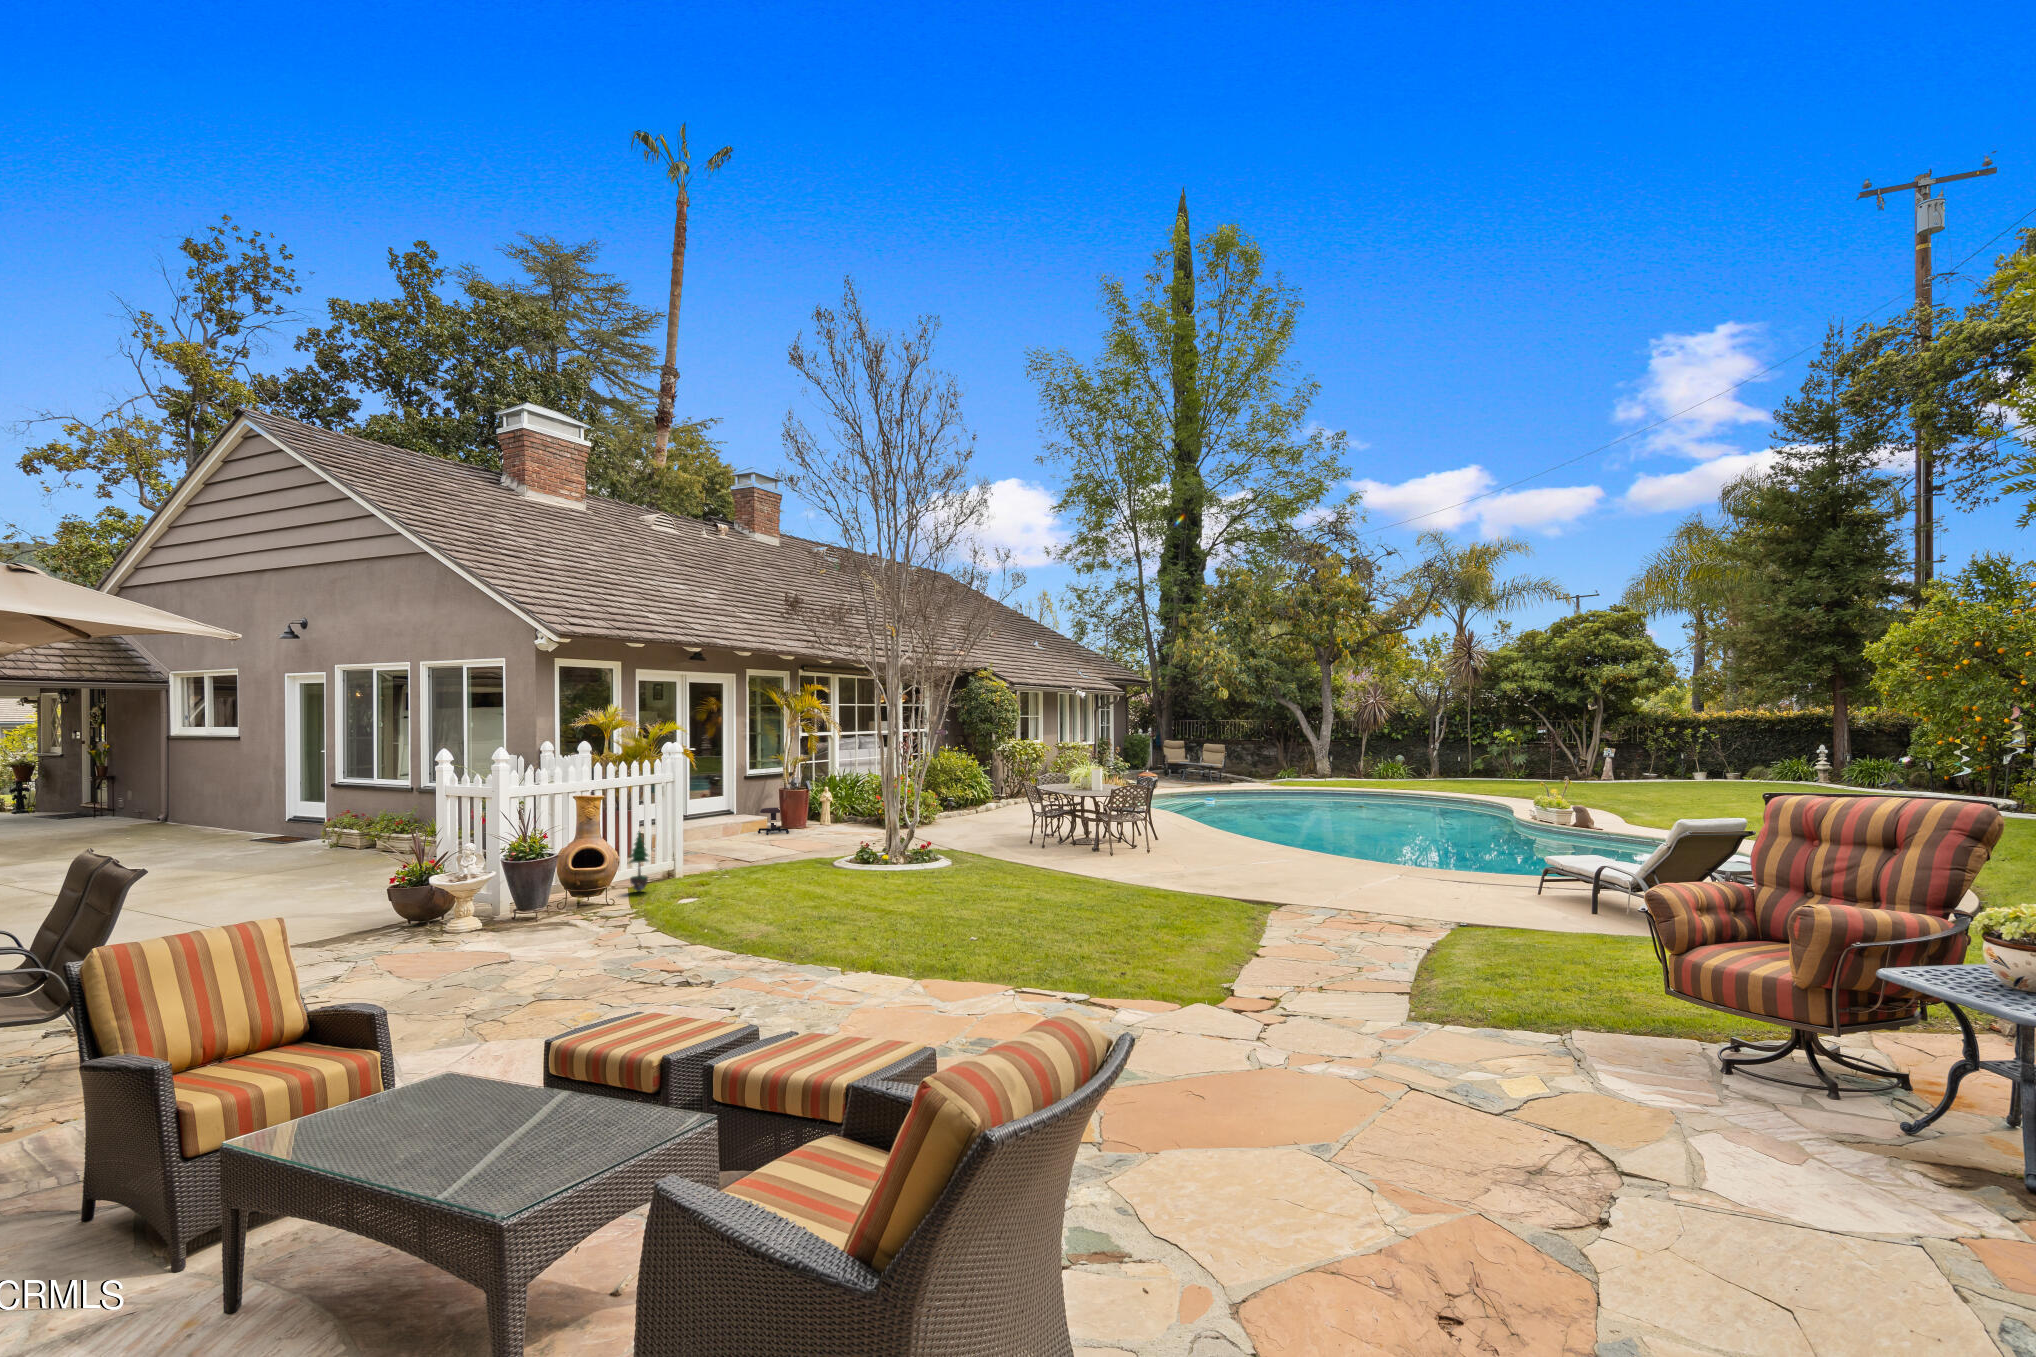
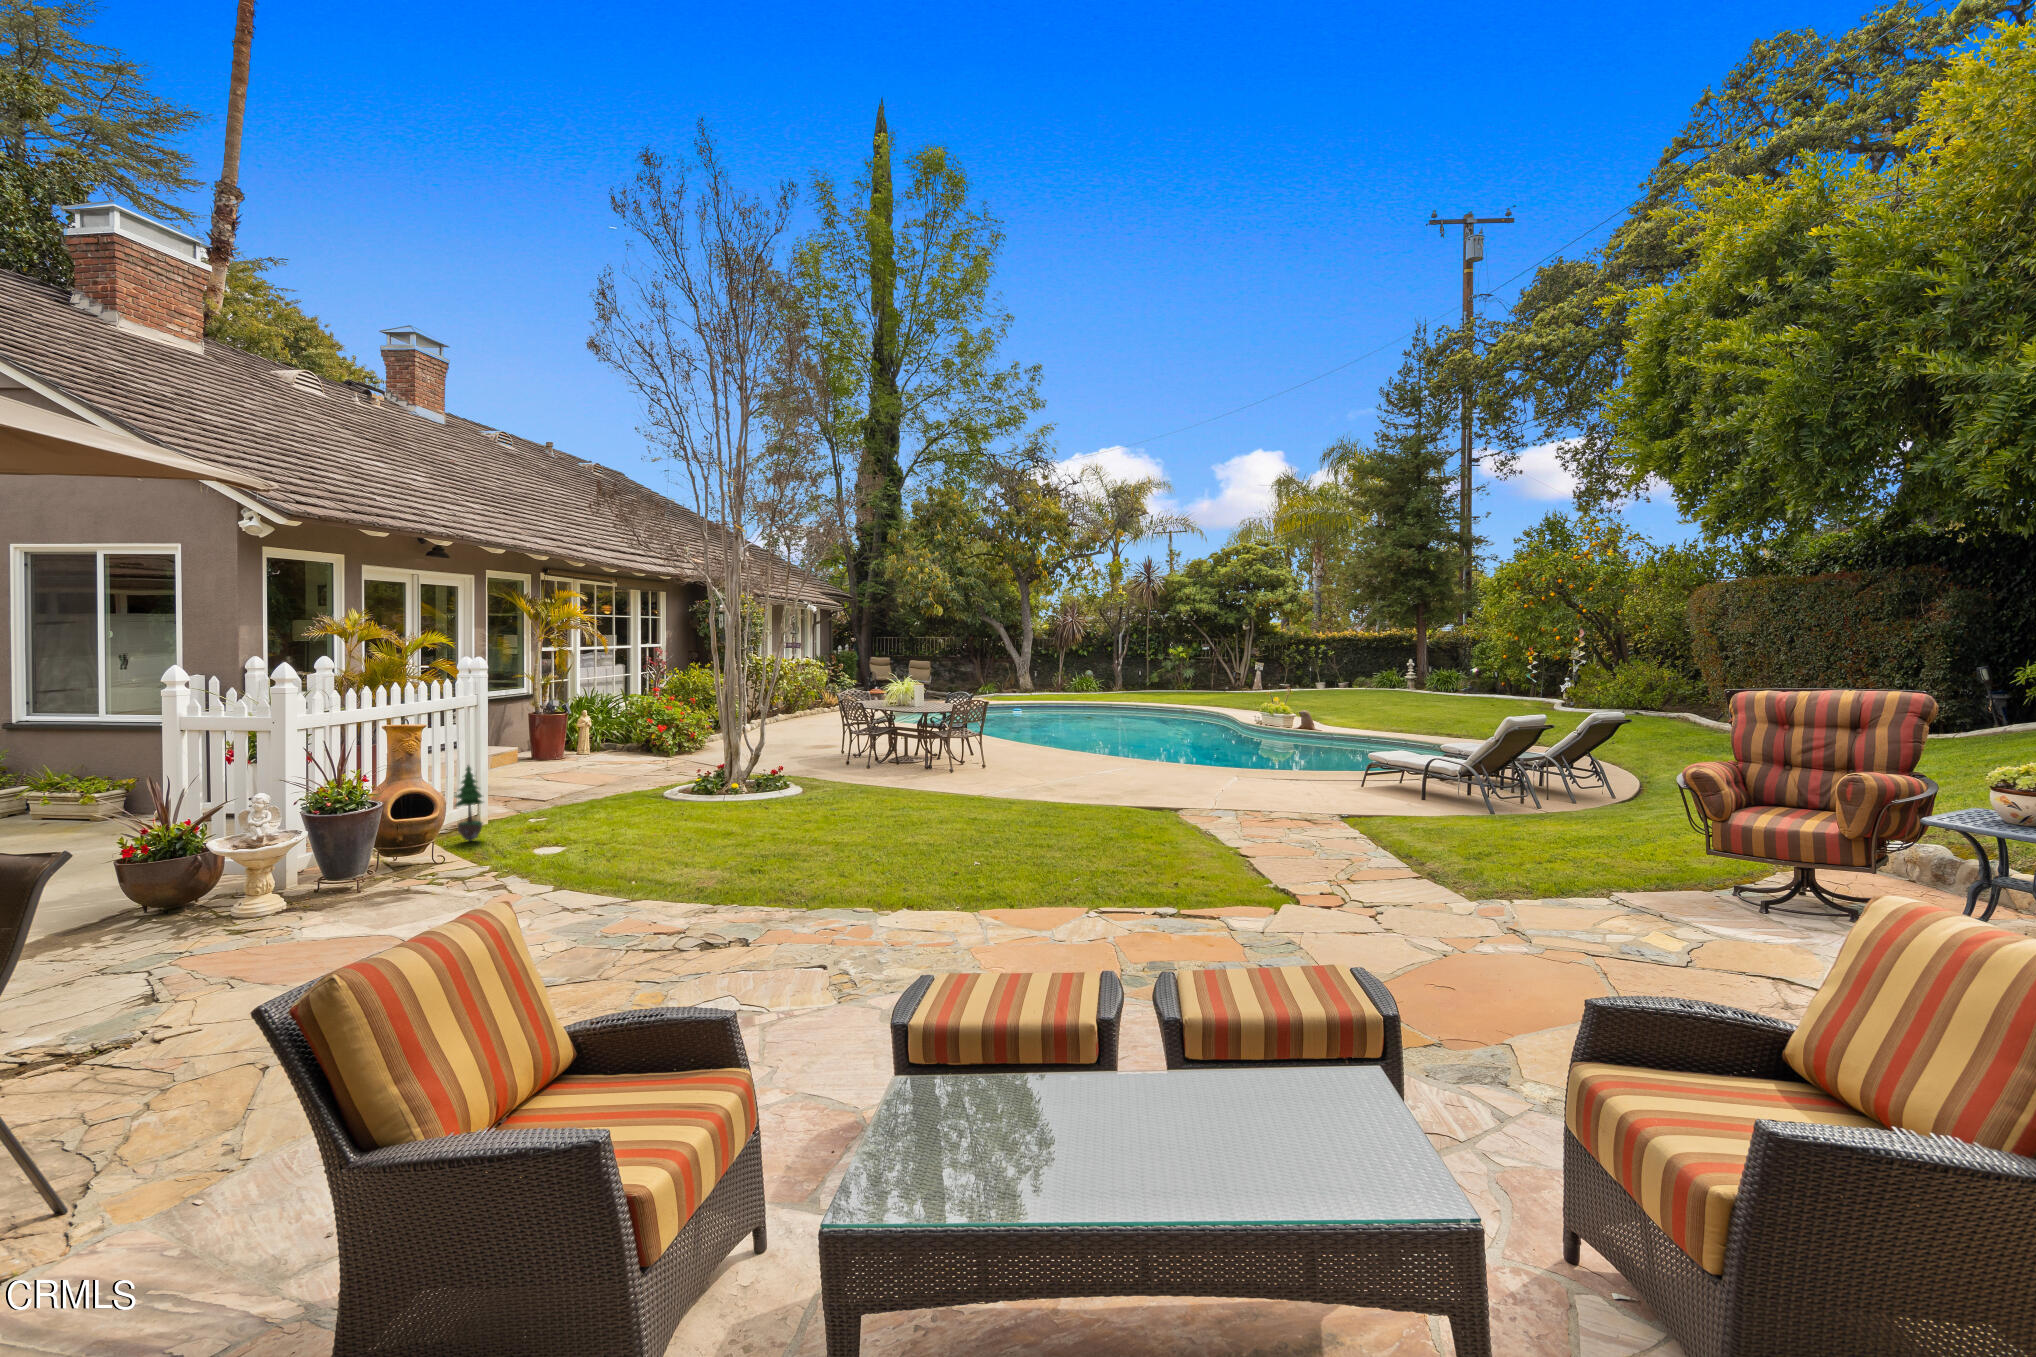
stool: present [758,808,789,835] -> none [510,735,552,767]

